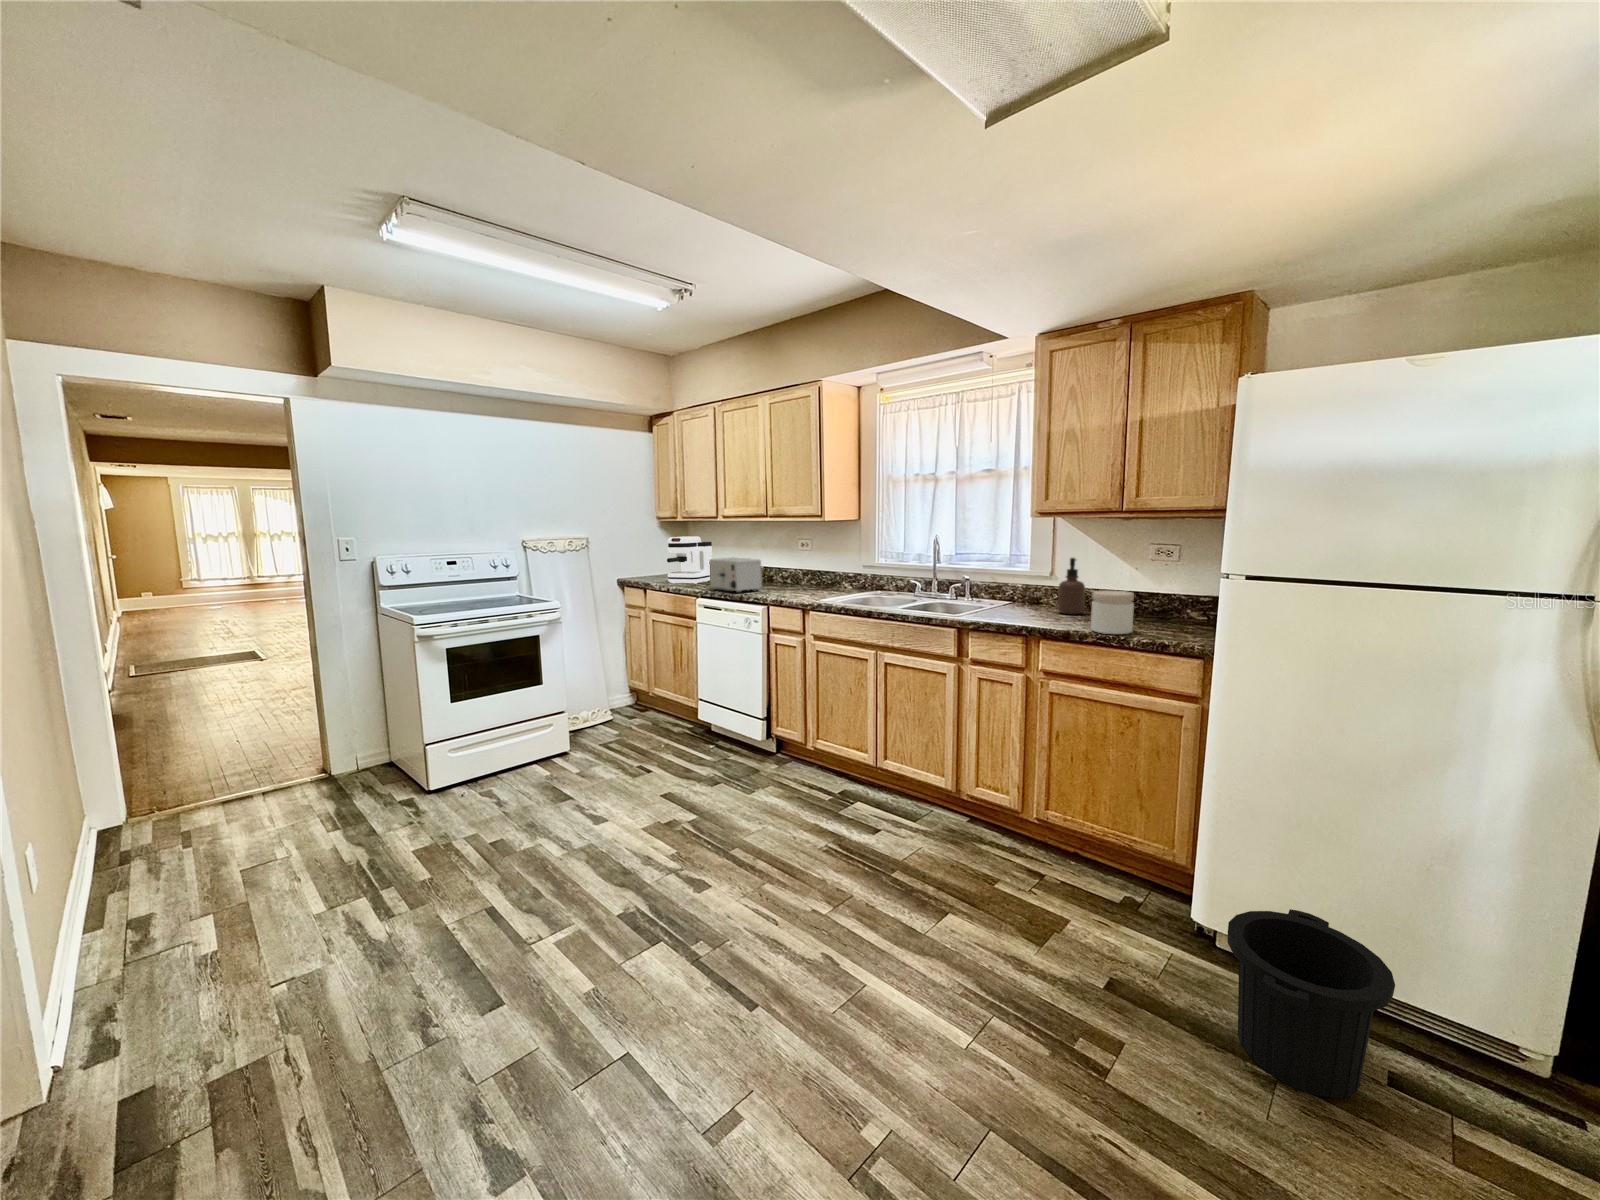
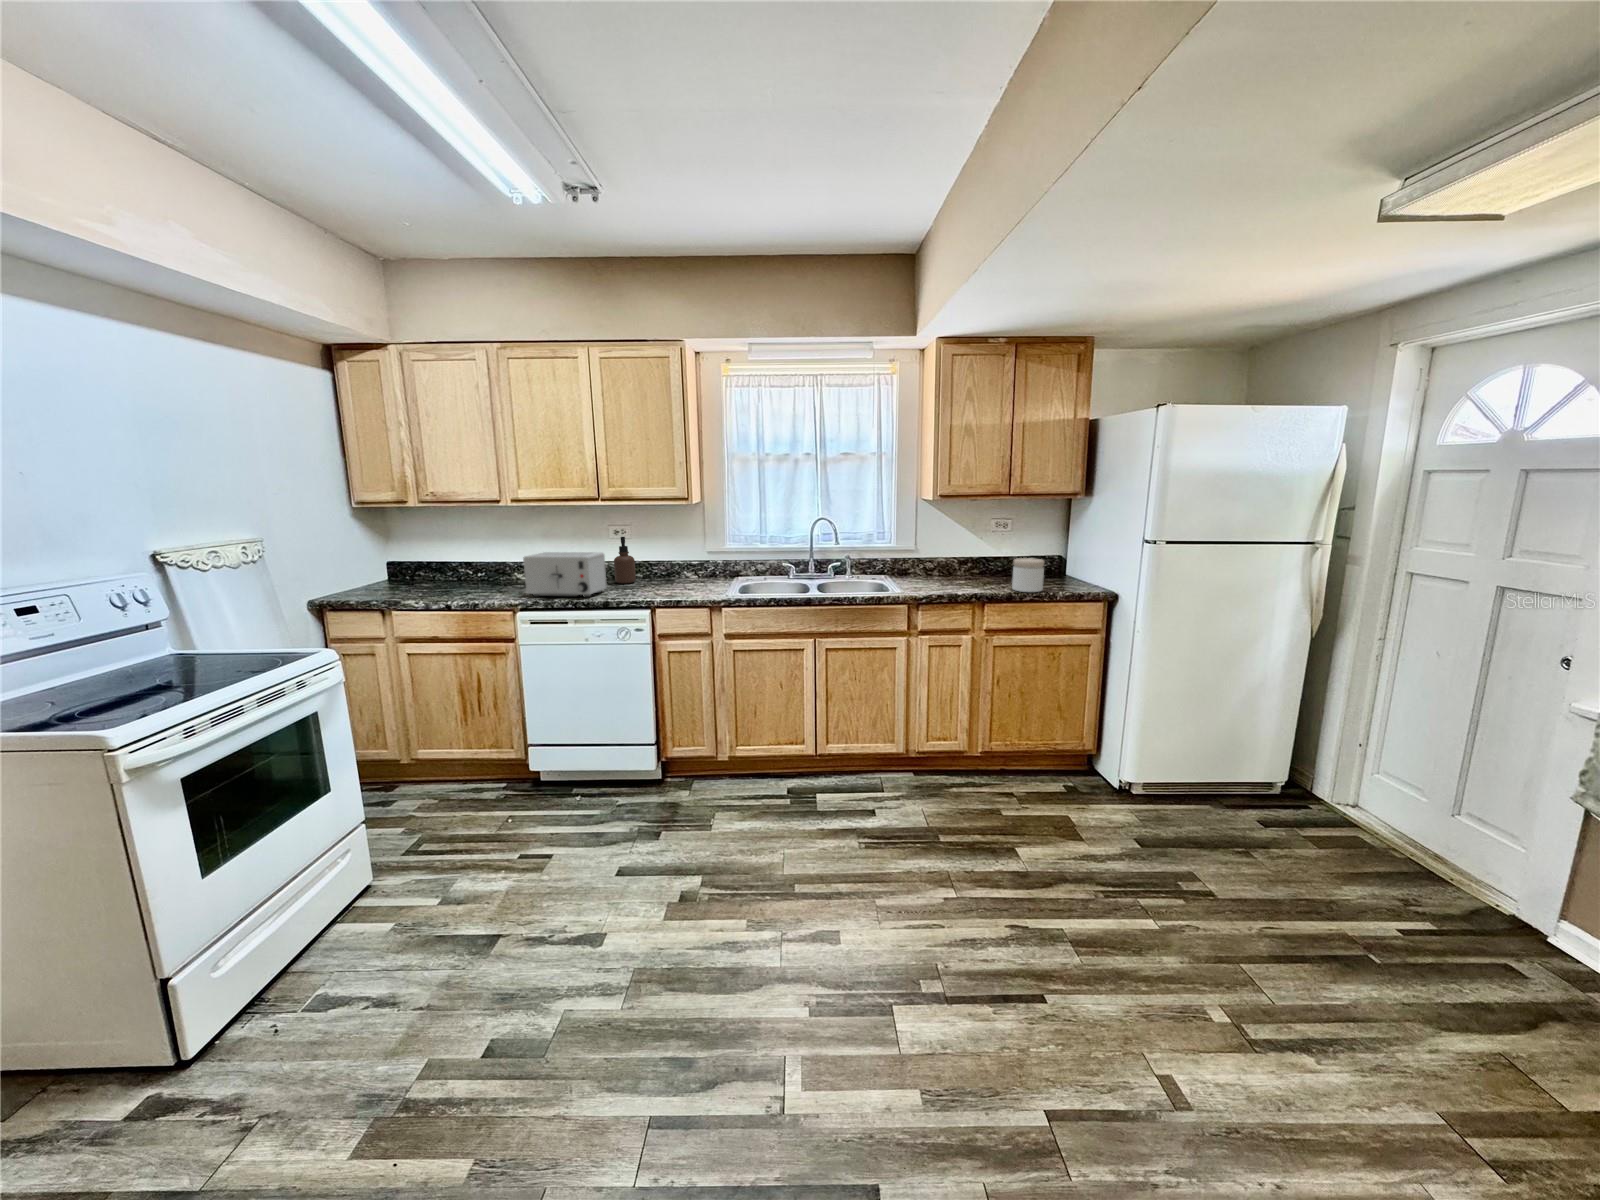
coffee maker: present [667,536,712,584] -> none [411,526,478,596]
soap dispenser: present [1058,558,1085,614] -> present [614,537,636,584]
trash can: present [1228,909,1395,1098] -> none [1193,747,1289,846]

